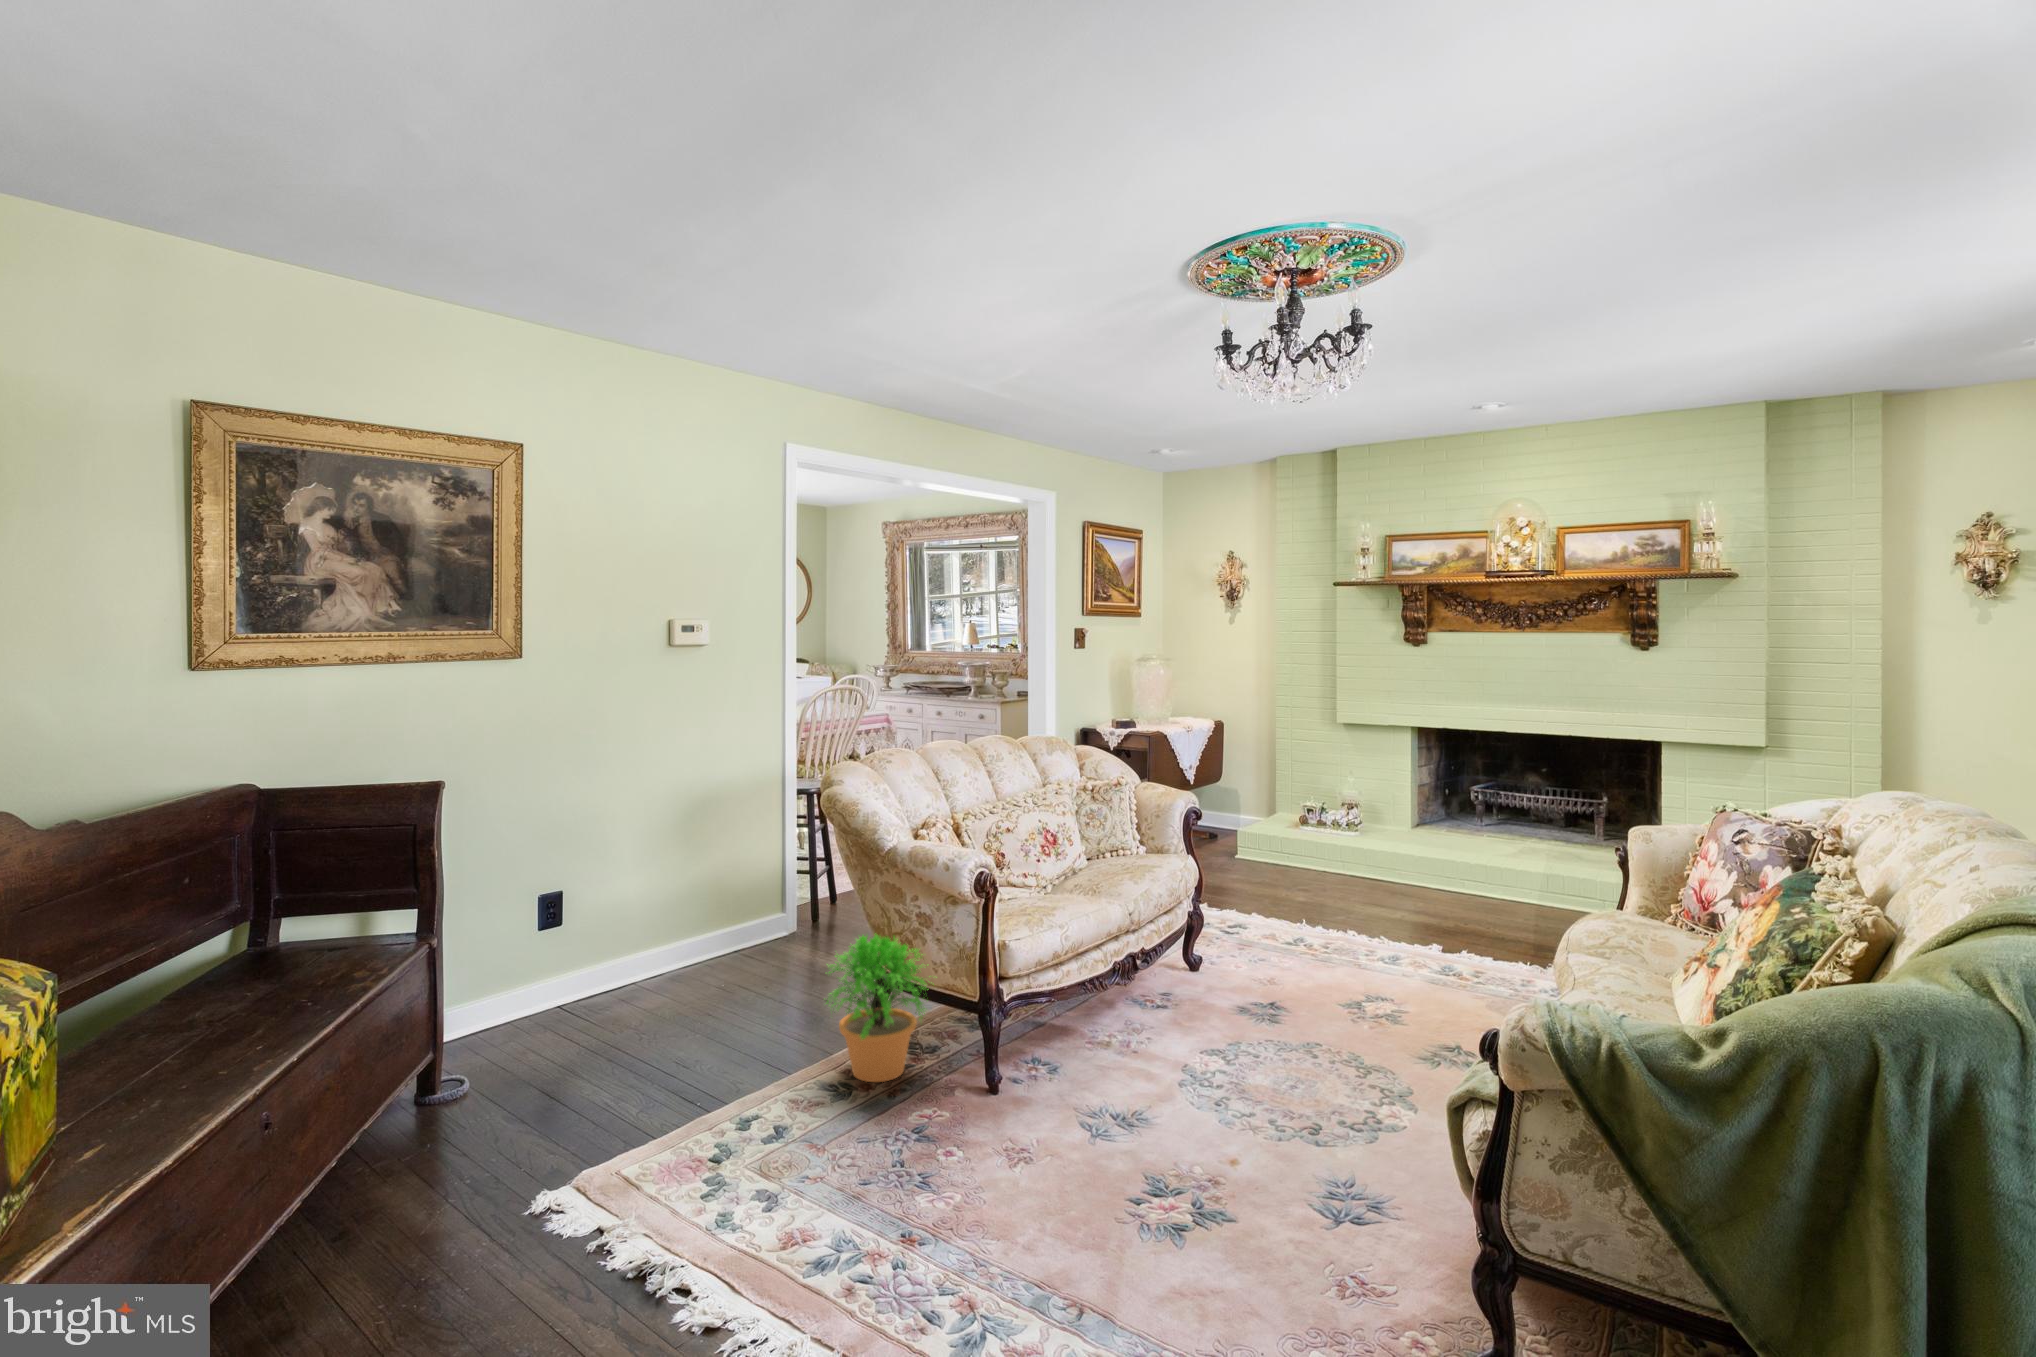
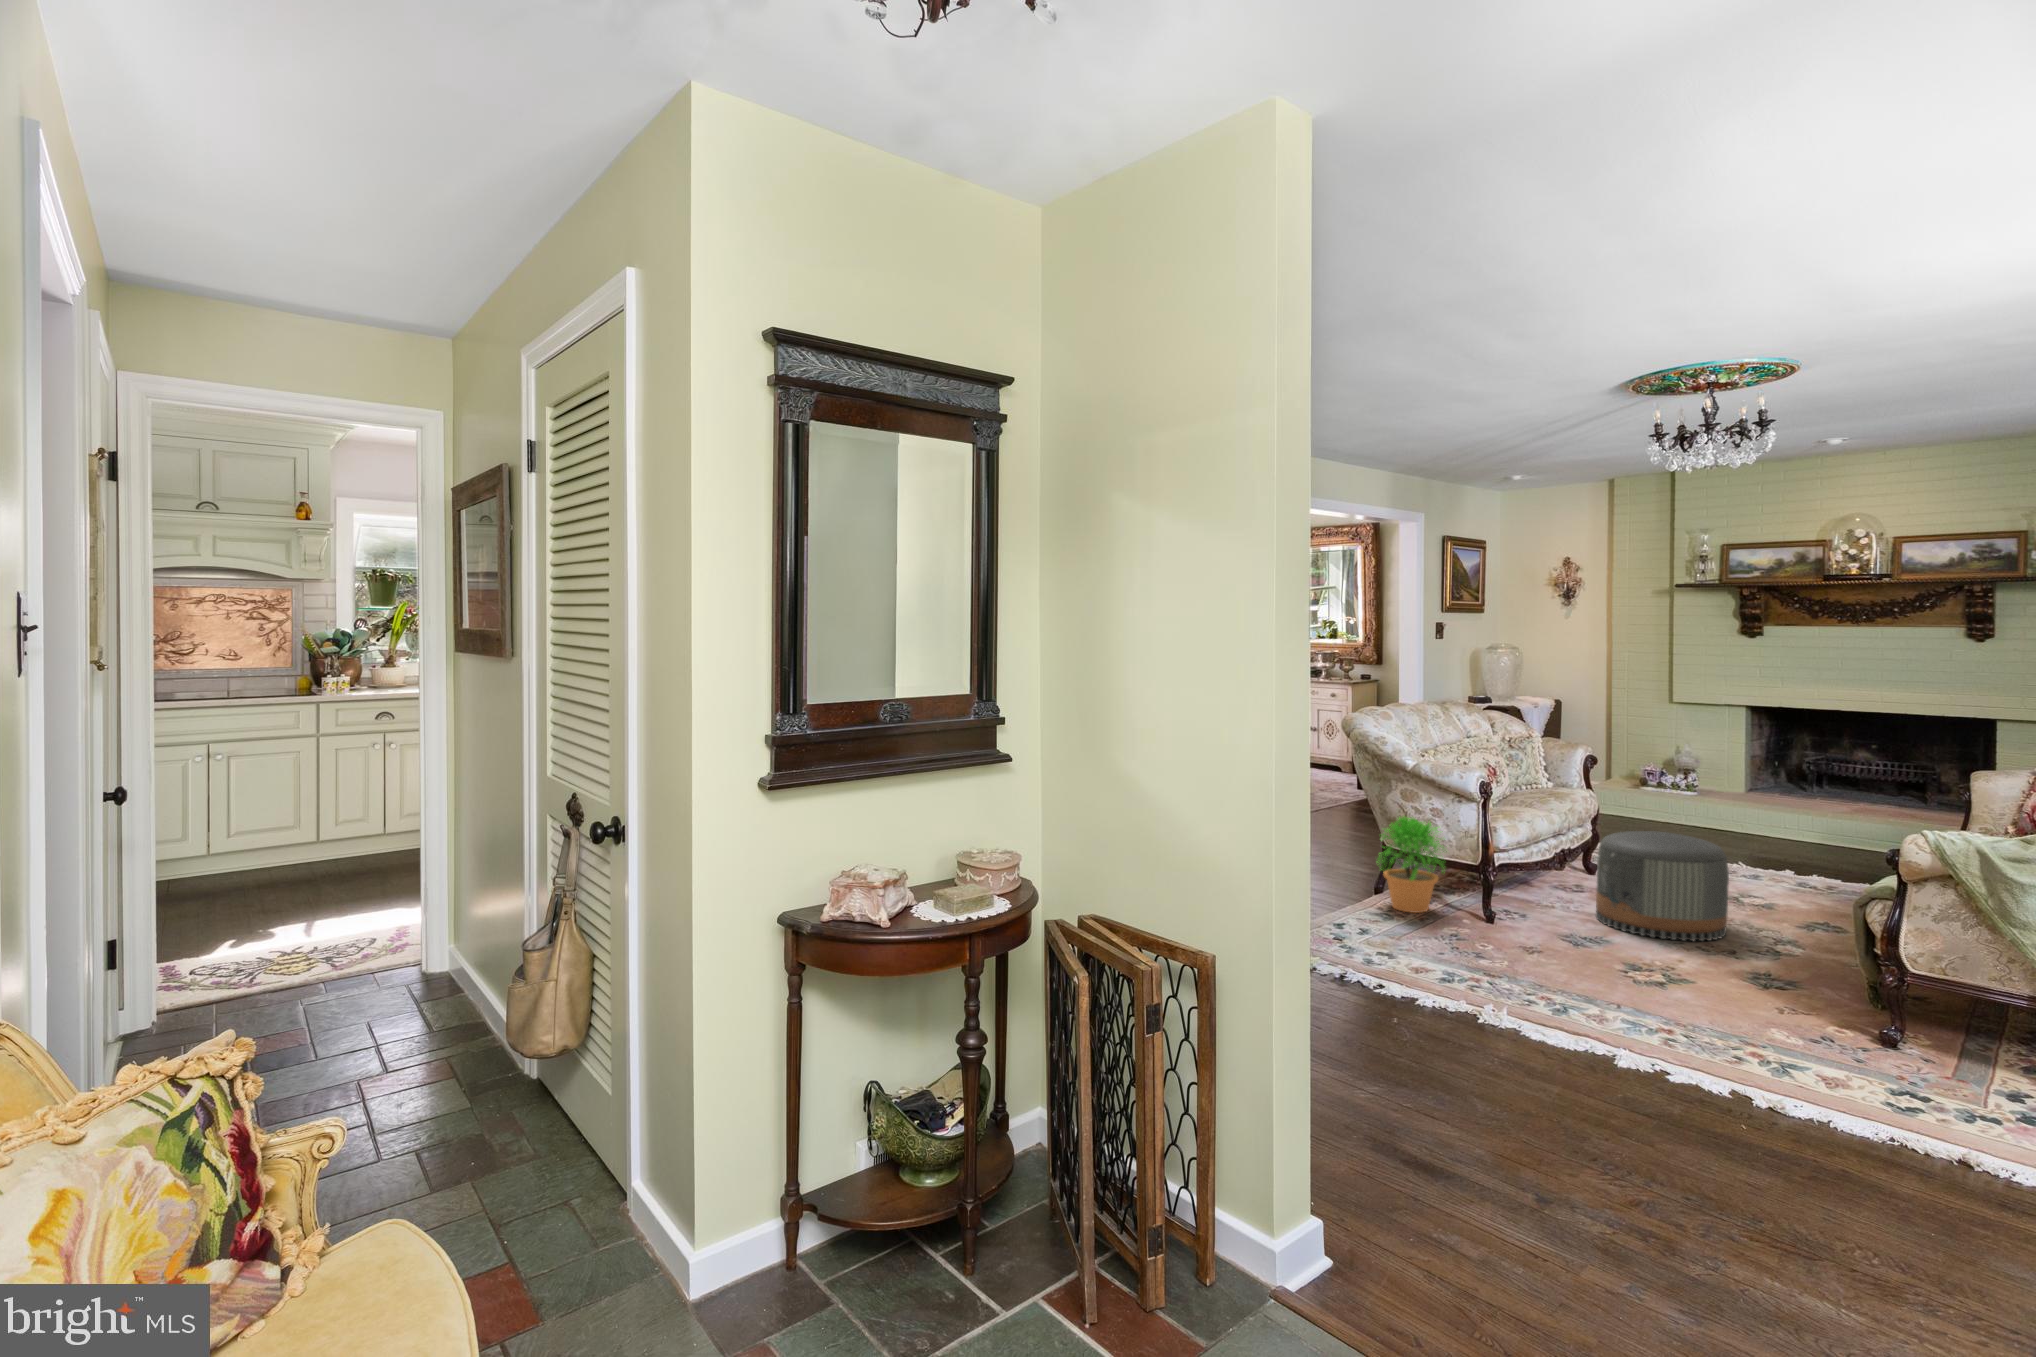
pouf: none [1135,938,1300,1116] -> present [1596,831,1729,941]

